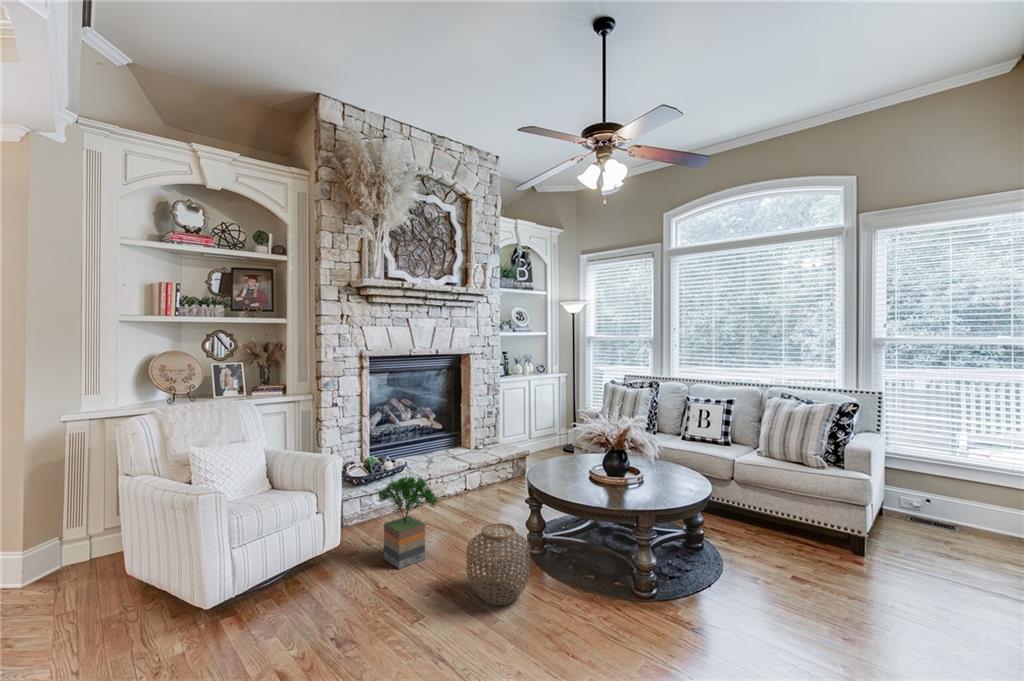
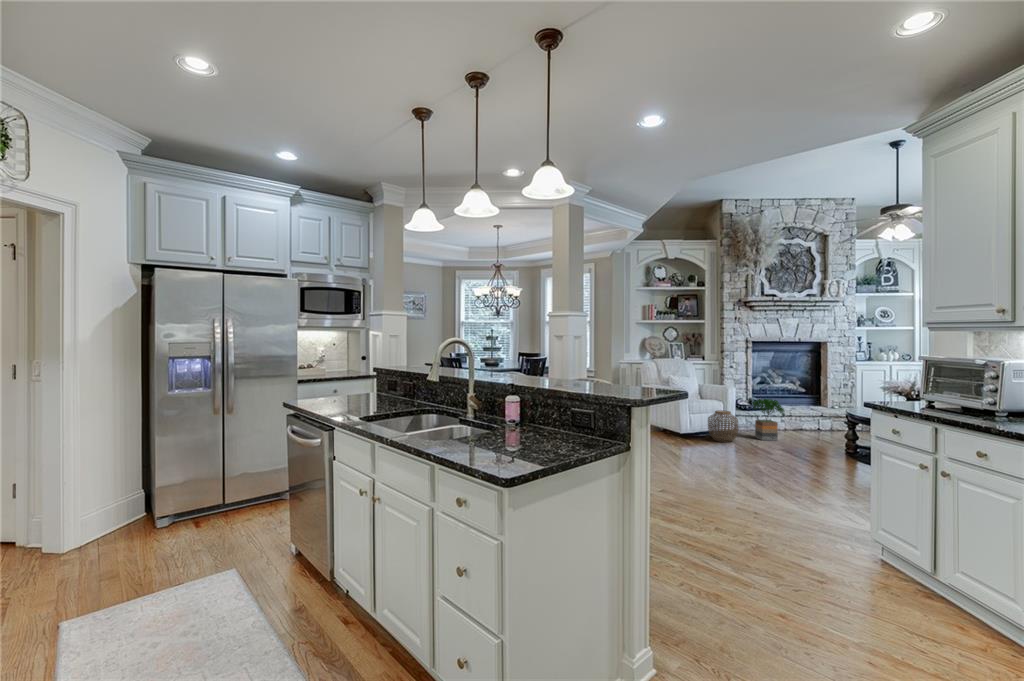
woven basket: present [466,523,530,605] -> present [708,410,738,442]

